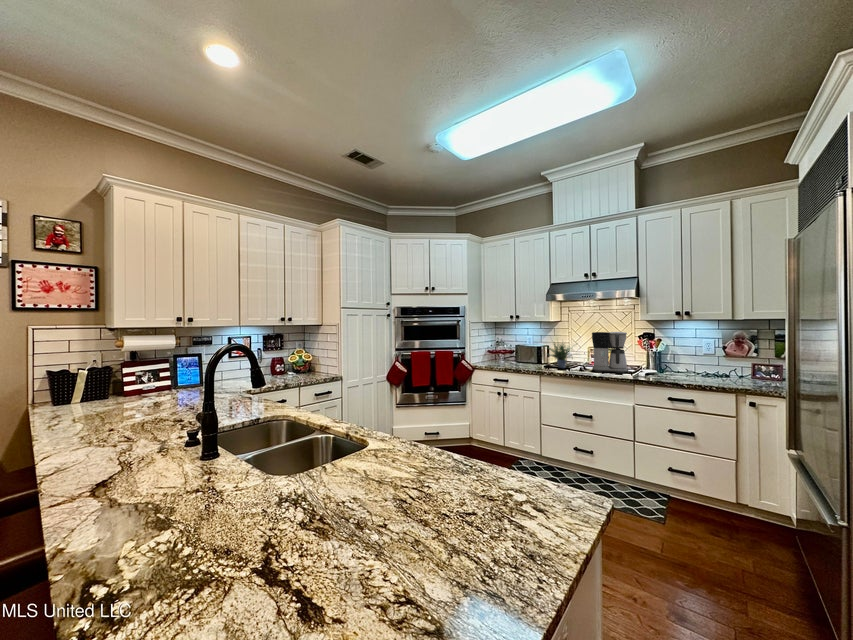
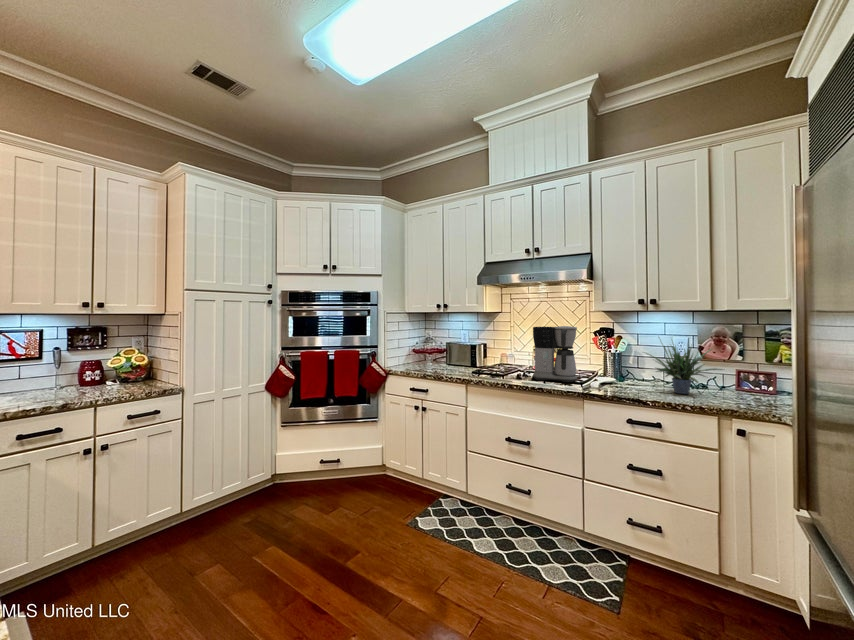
potted plant: present [548,343,570,368] -> present [644,344,723,394]

